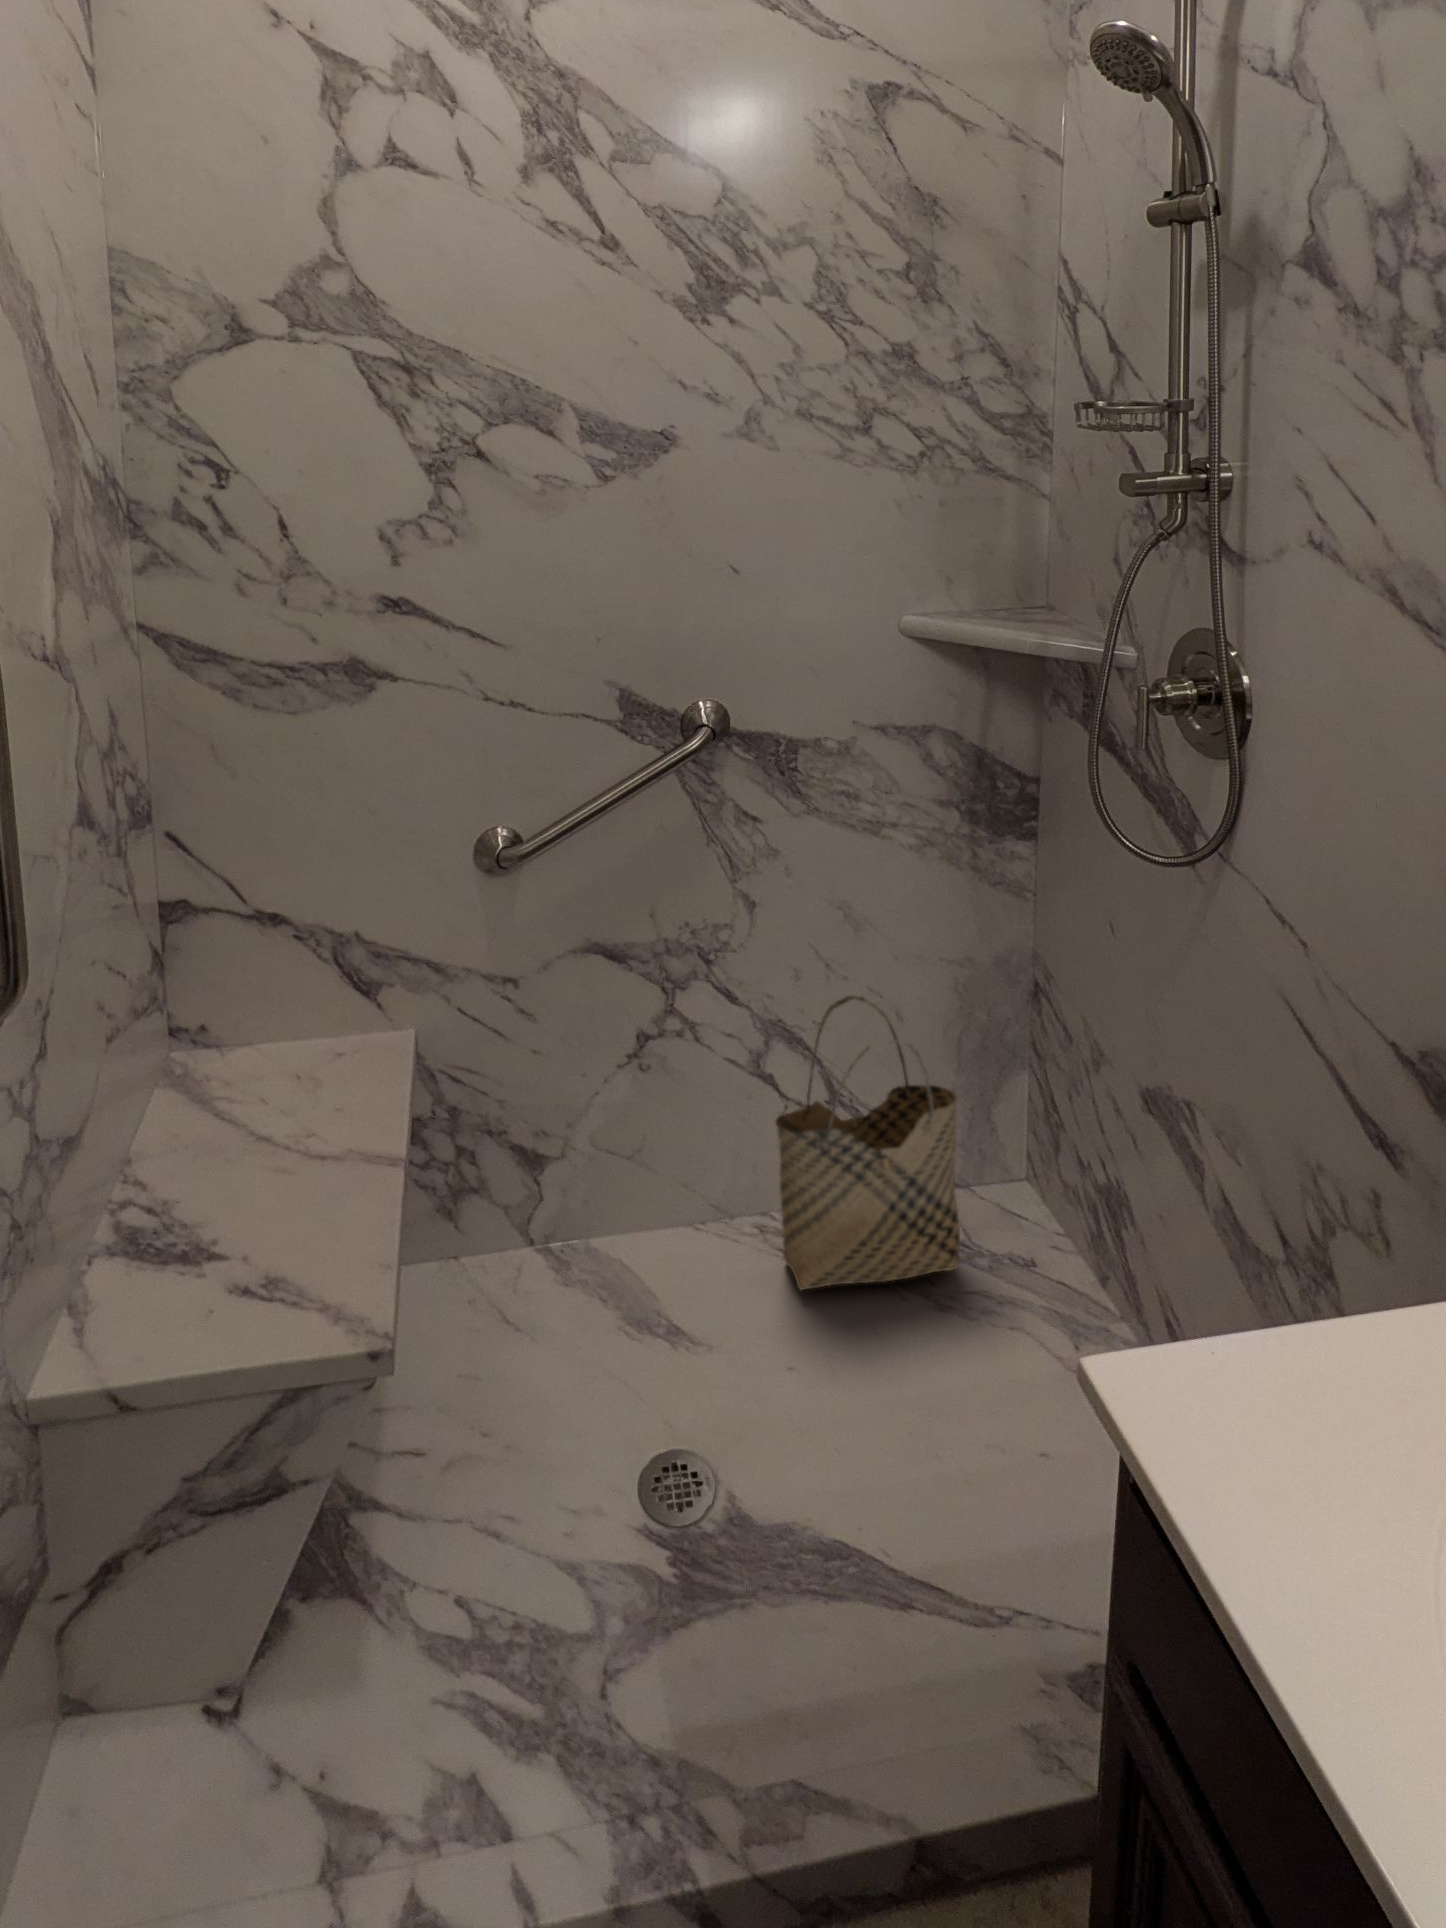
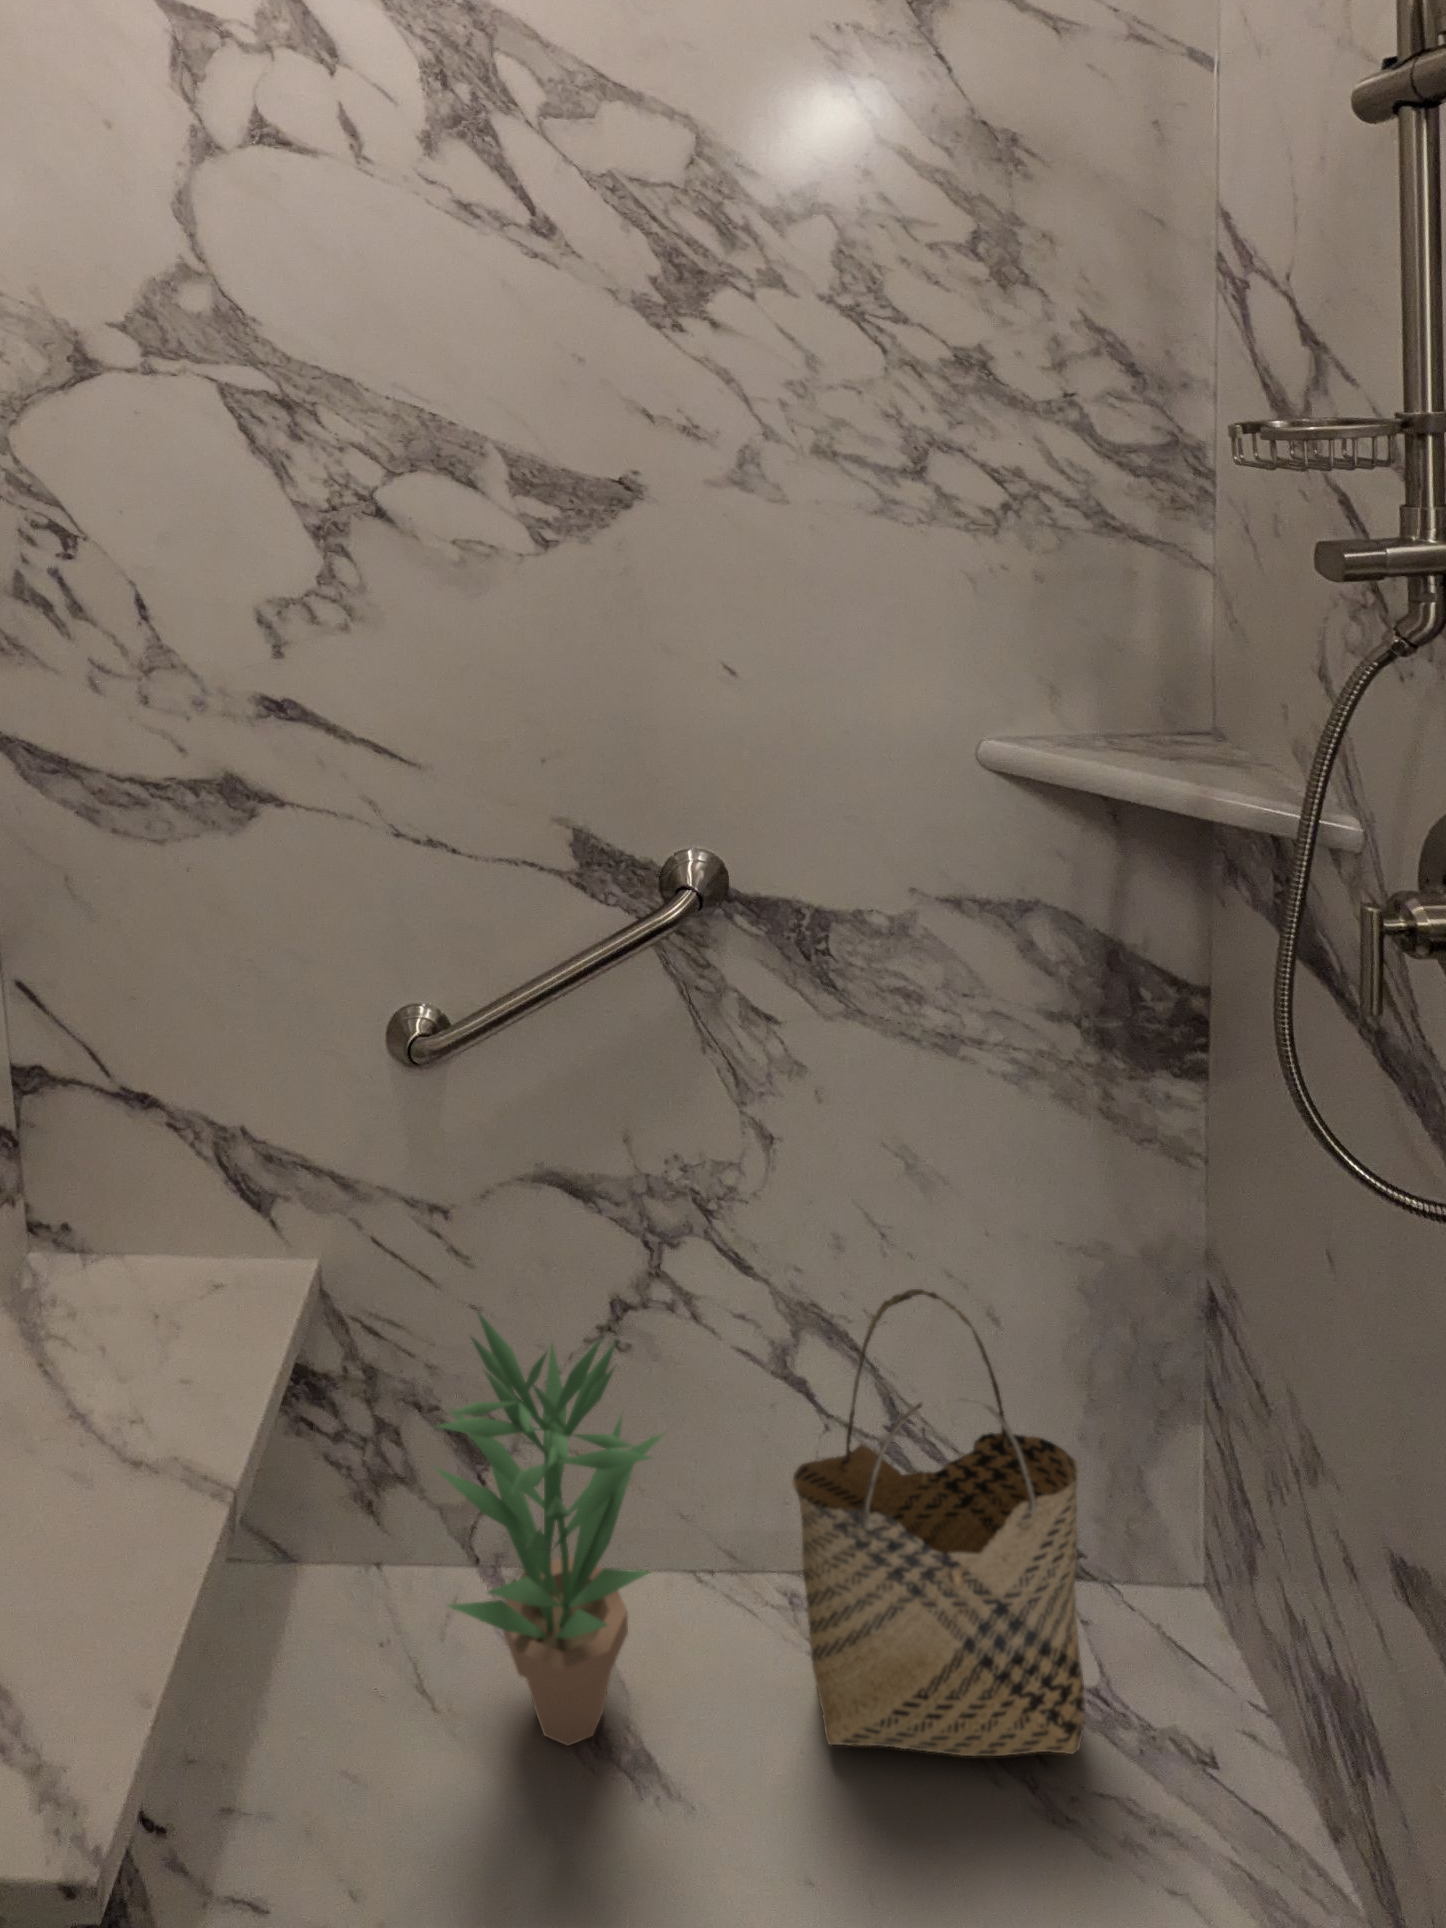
potted plant: none [533,1027,699,1321] -> present [436,1312,666,1746]

